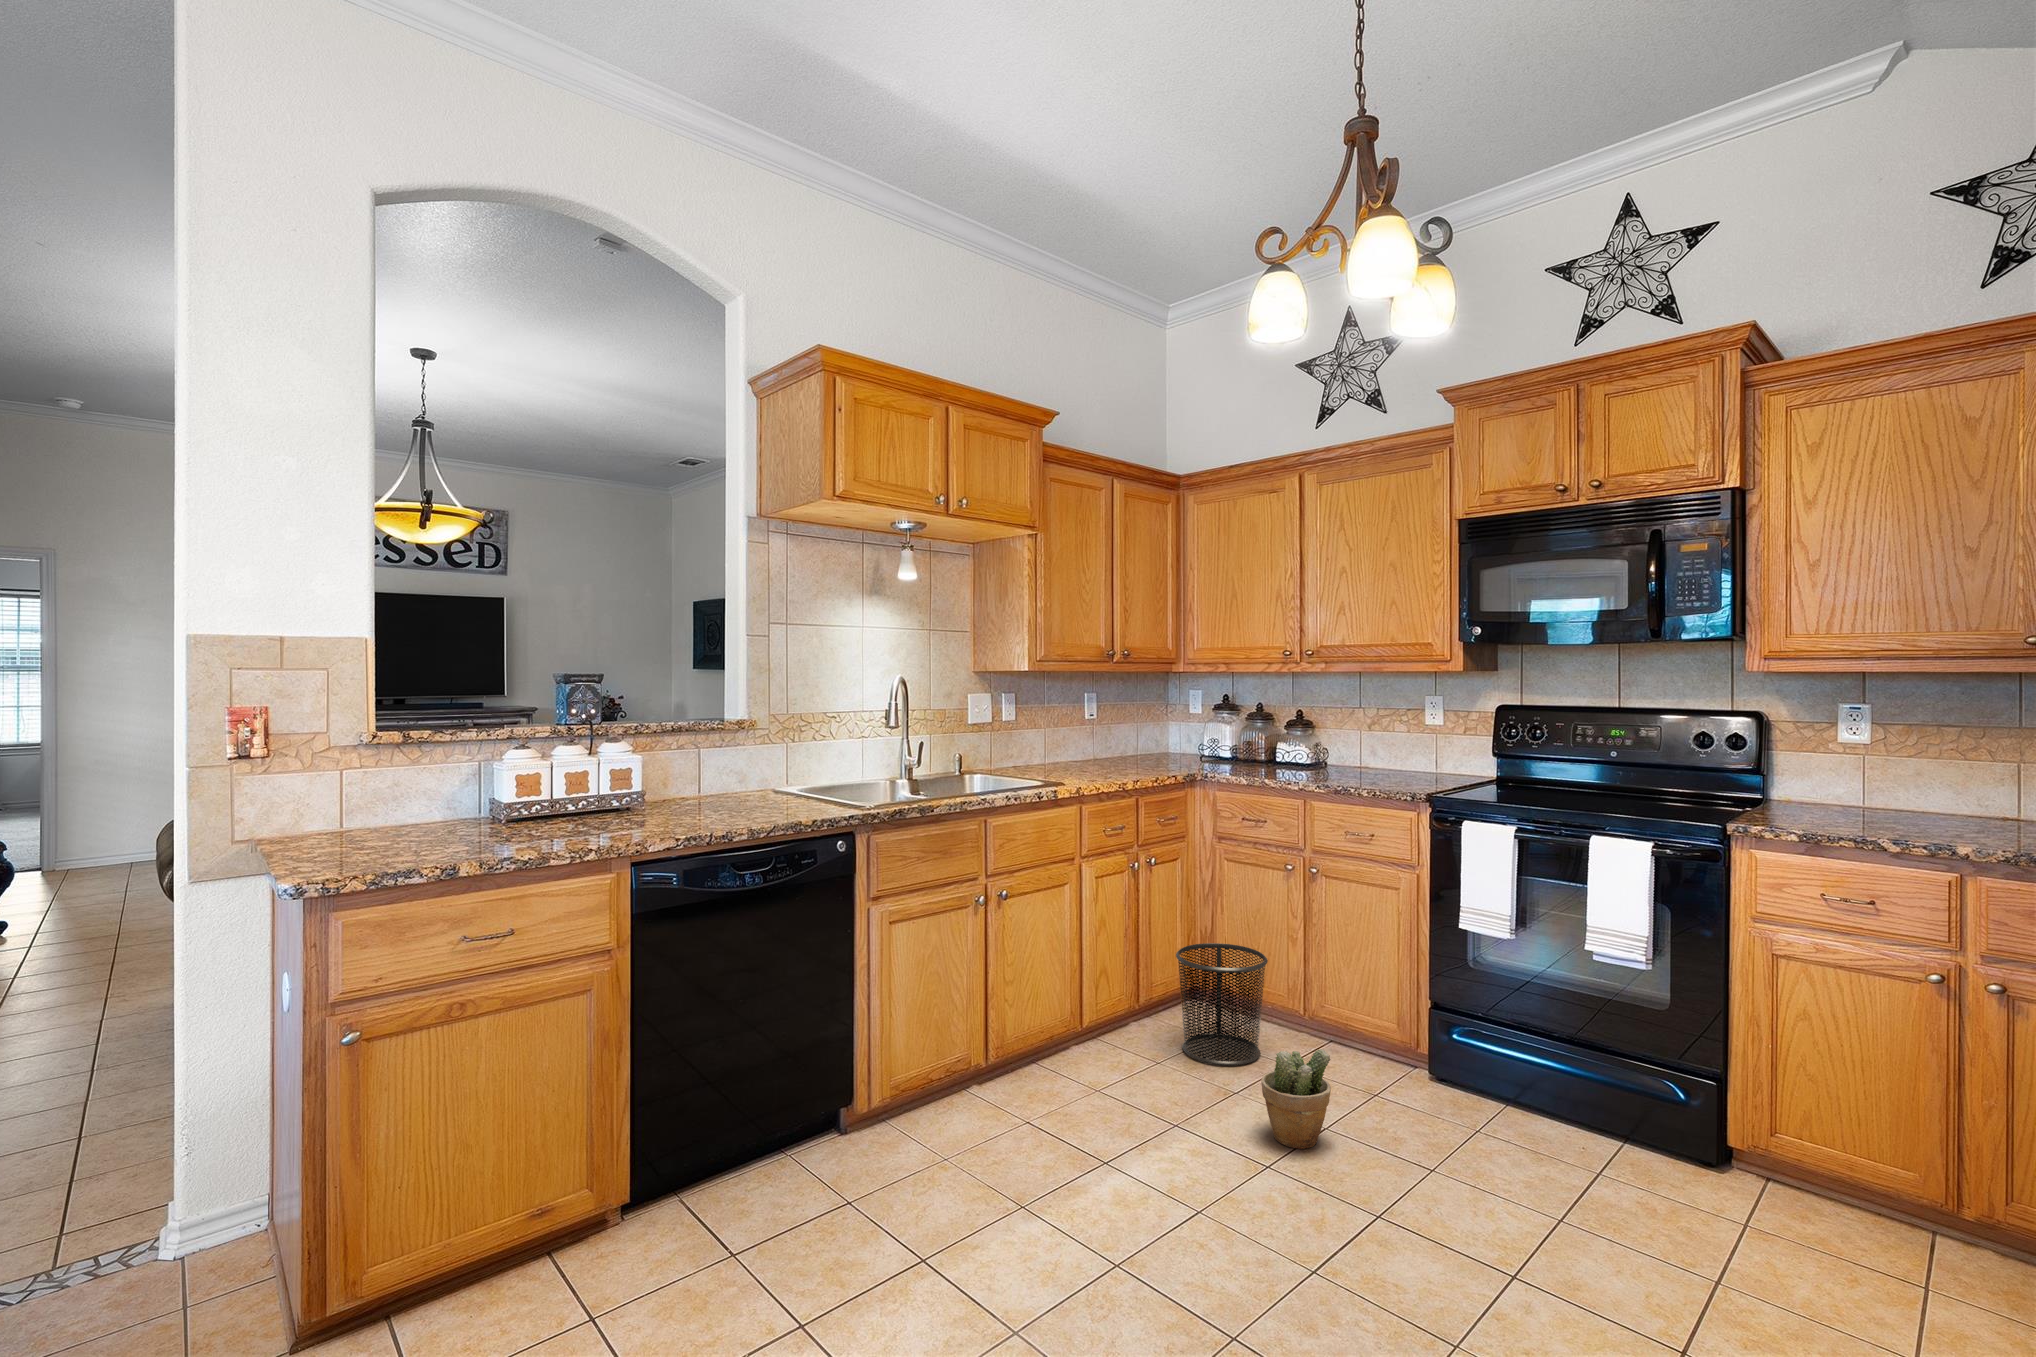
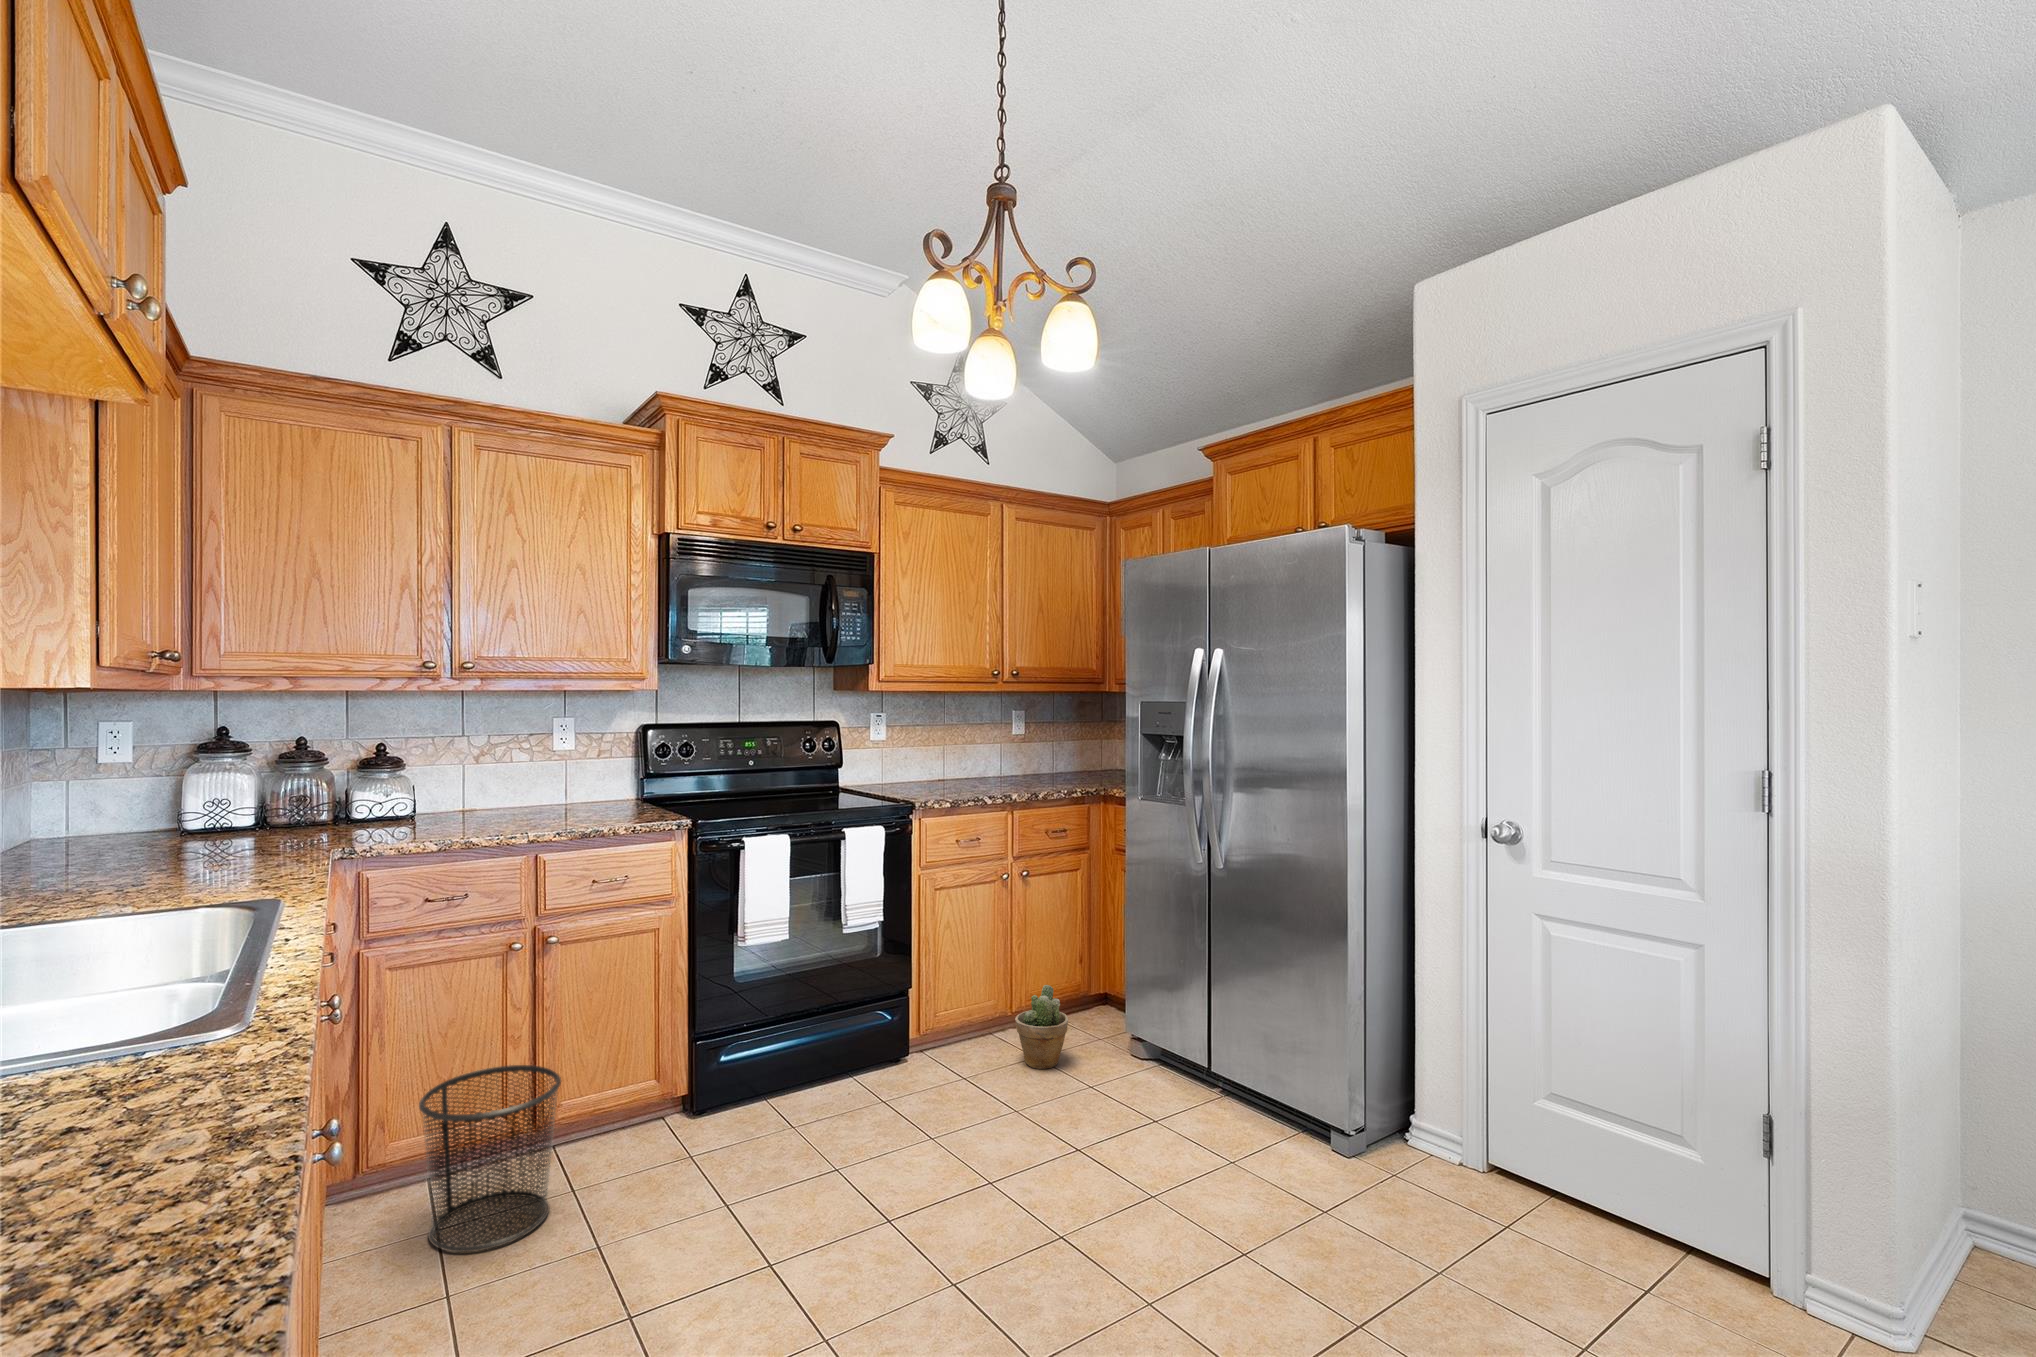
potted plant: present [1261,1049,1331,1149] -> present [1015,985,1069,1069]

